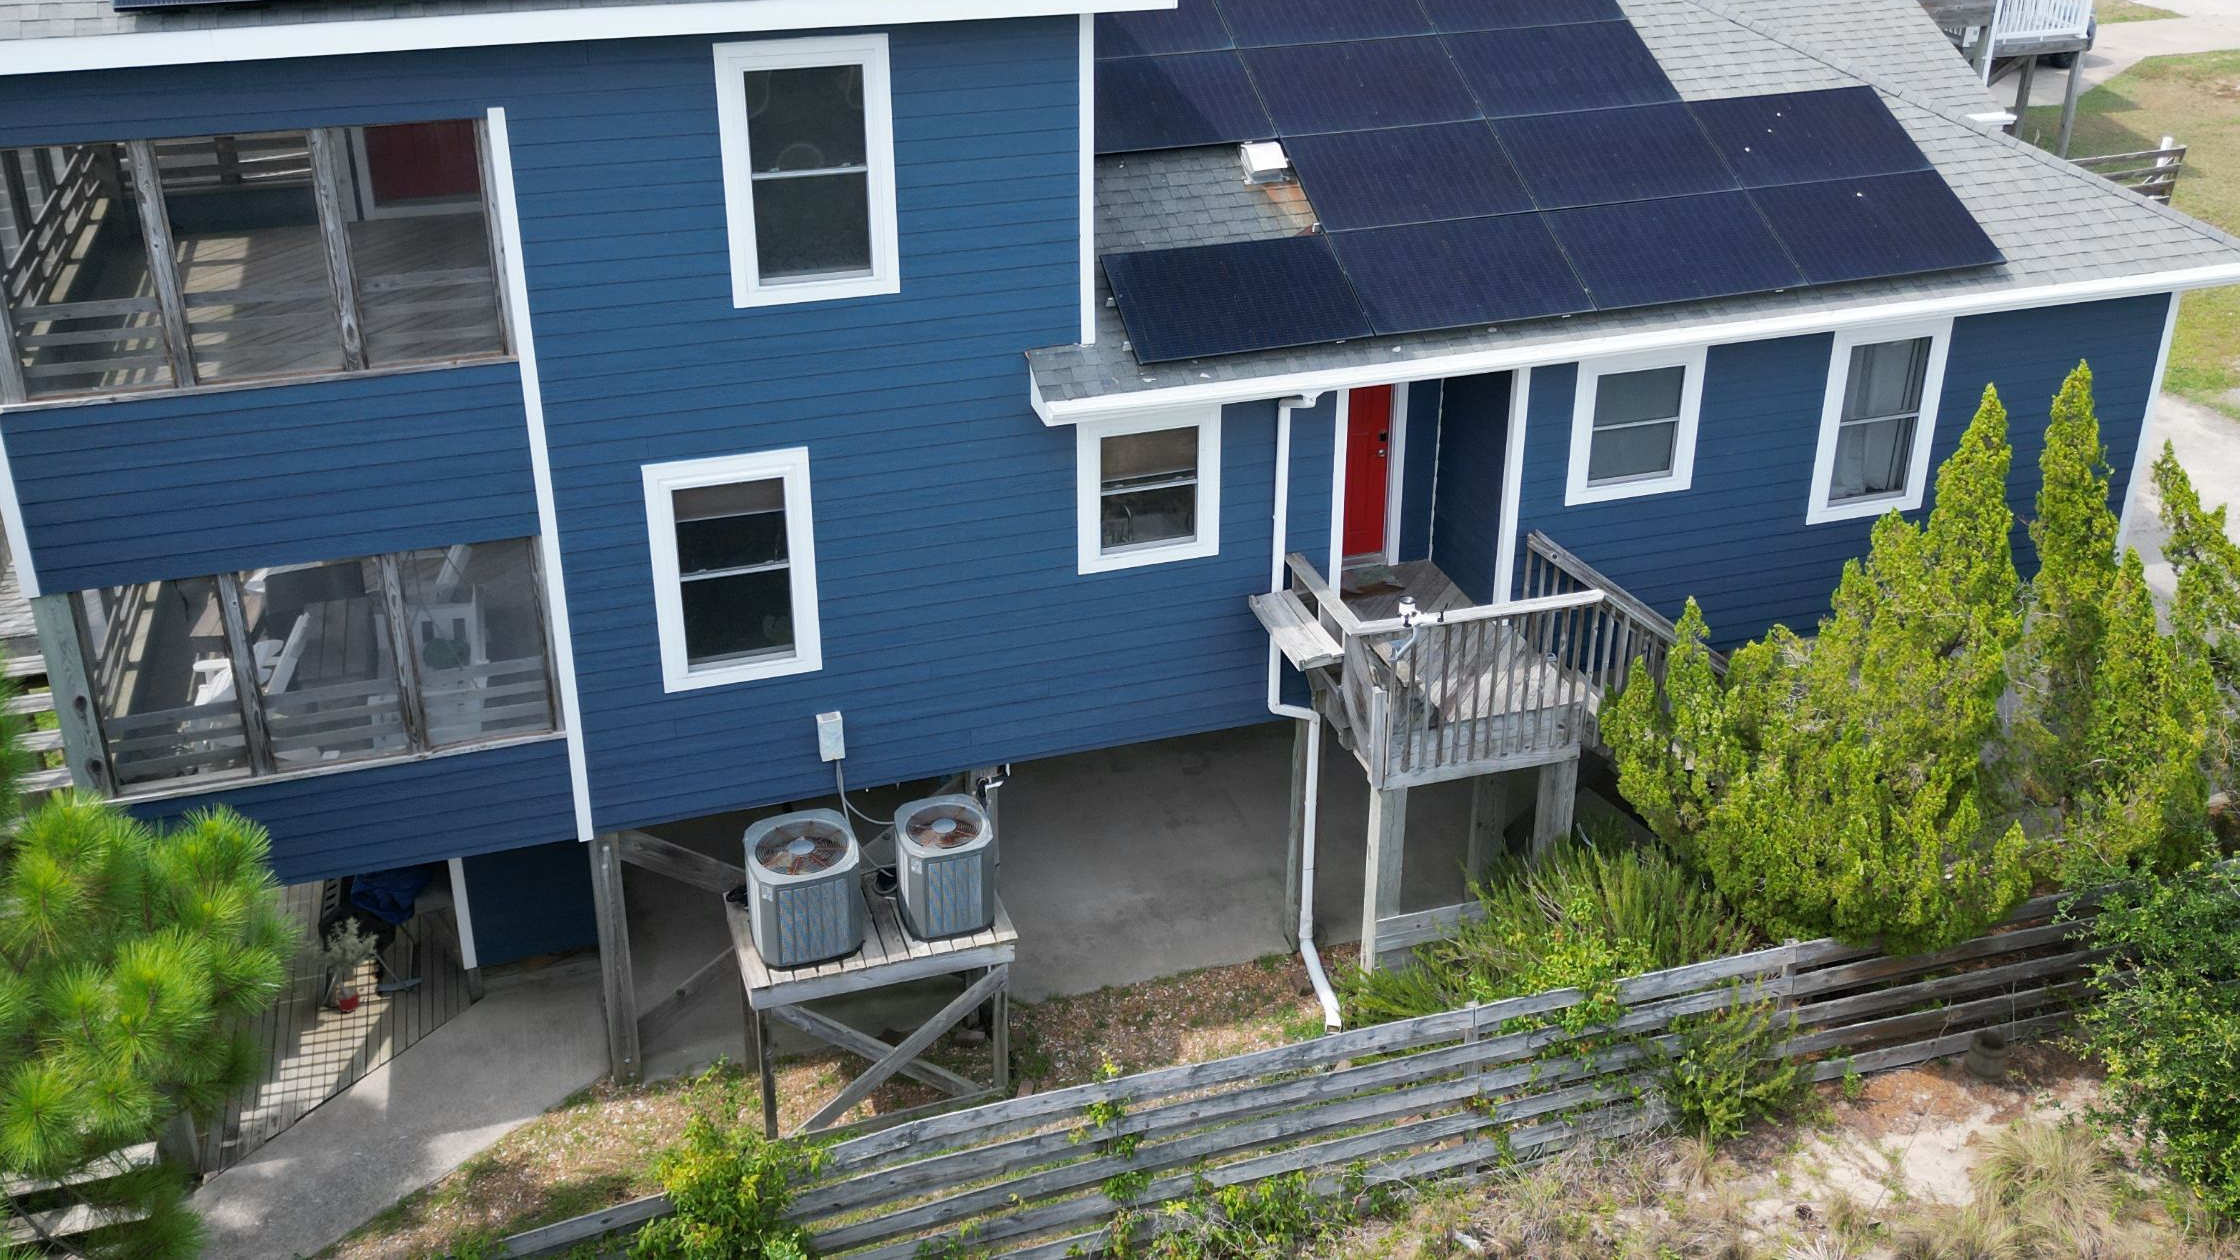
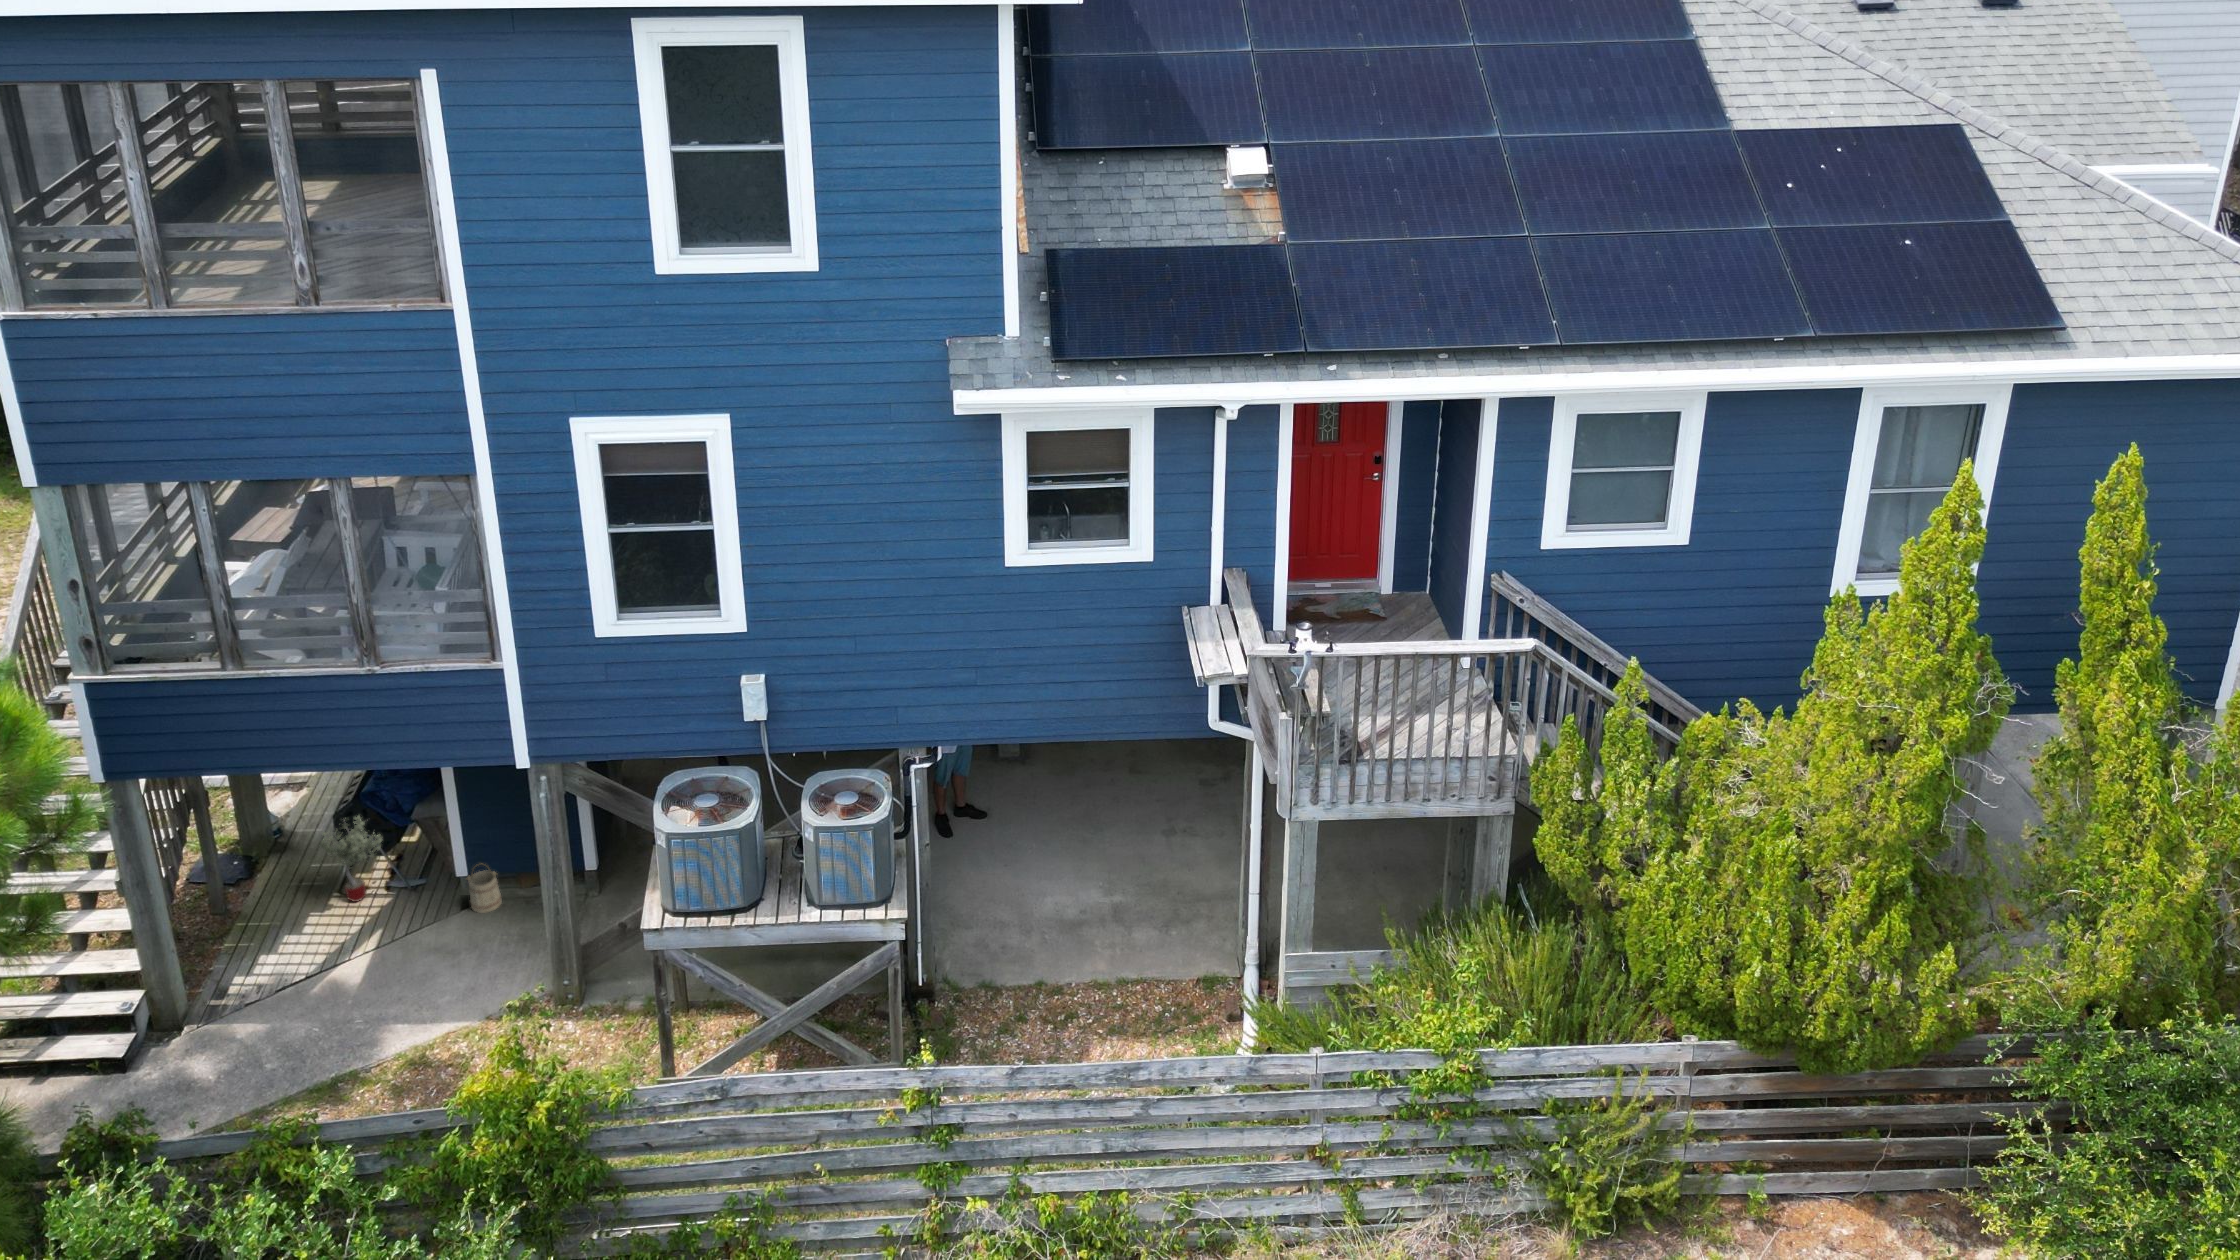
bucket: present [1964,1023,2007,1083] -> present [466,863,502,913]

